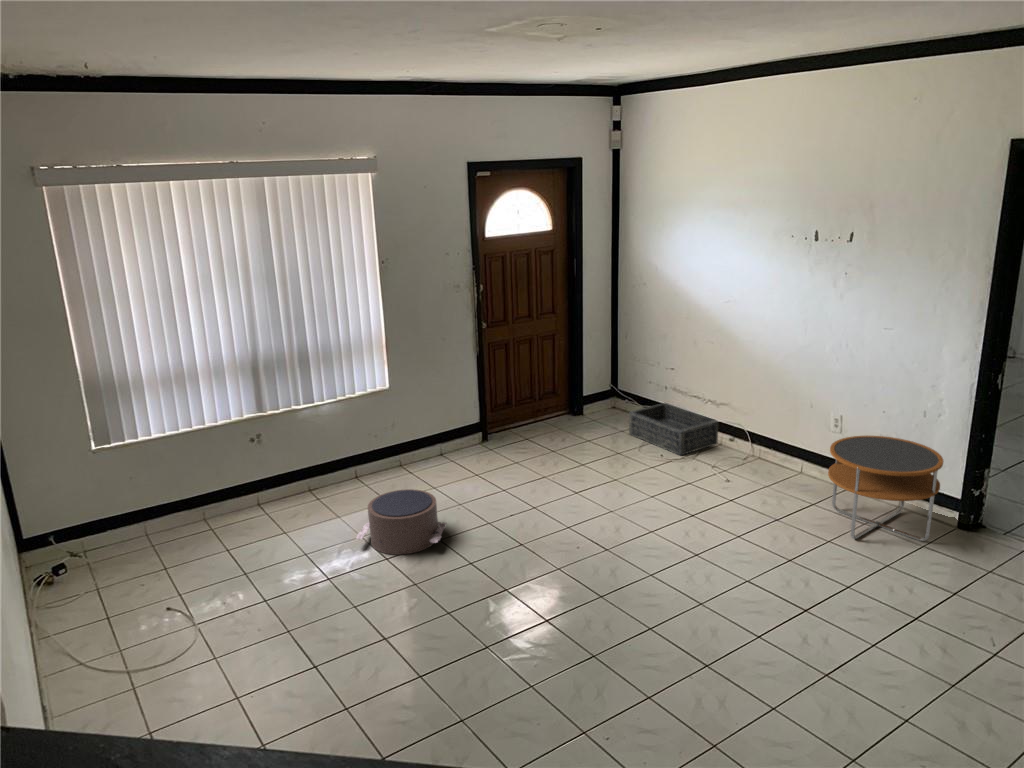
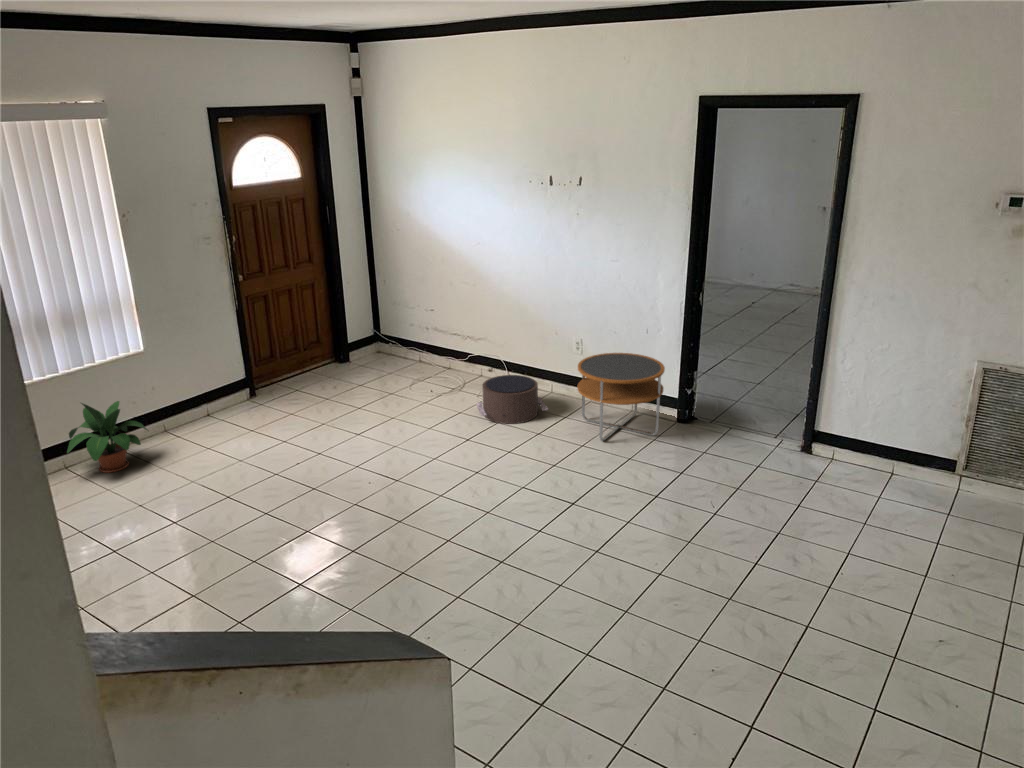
basket: present [629,403,718,455] -> none [396,342,479,389]
potted plant: none [310,432,382,501] -> present [67,401,148,473]
pouf: present [356,489,446,555] -> present [477,375,548,424]

